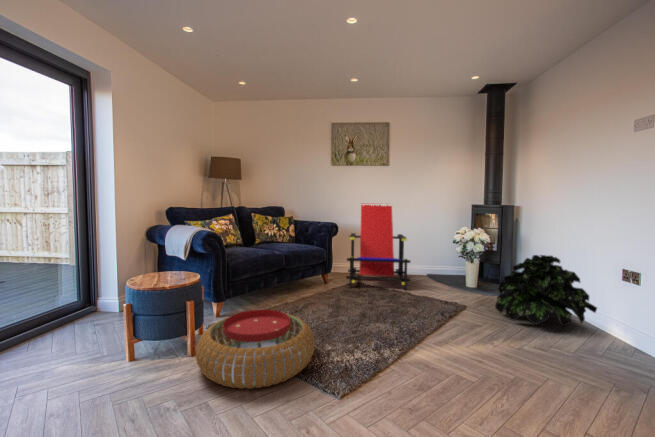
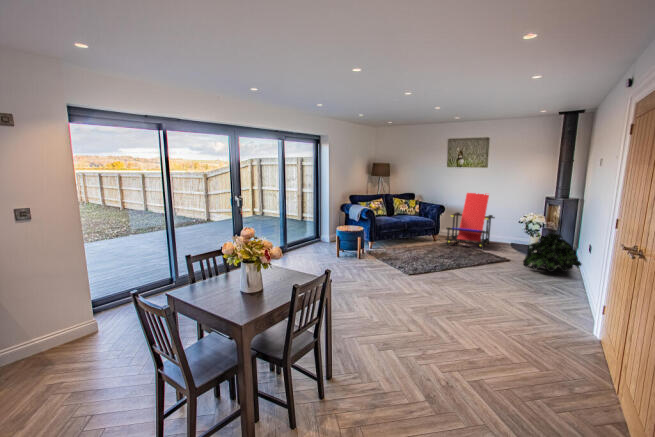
pouf: present [196,310,315,389] -> none [362,243,407,268]

